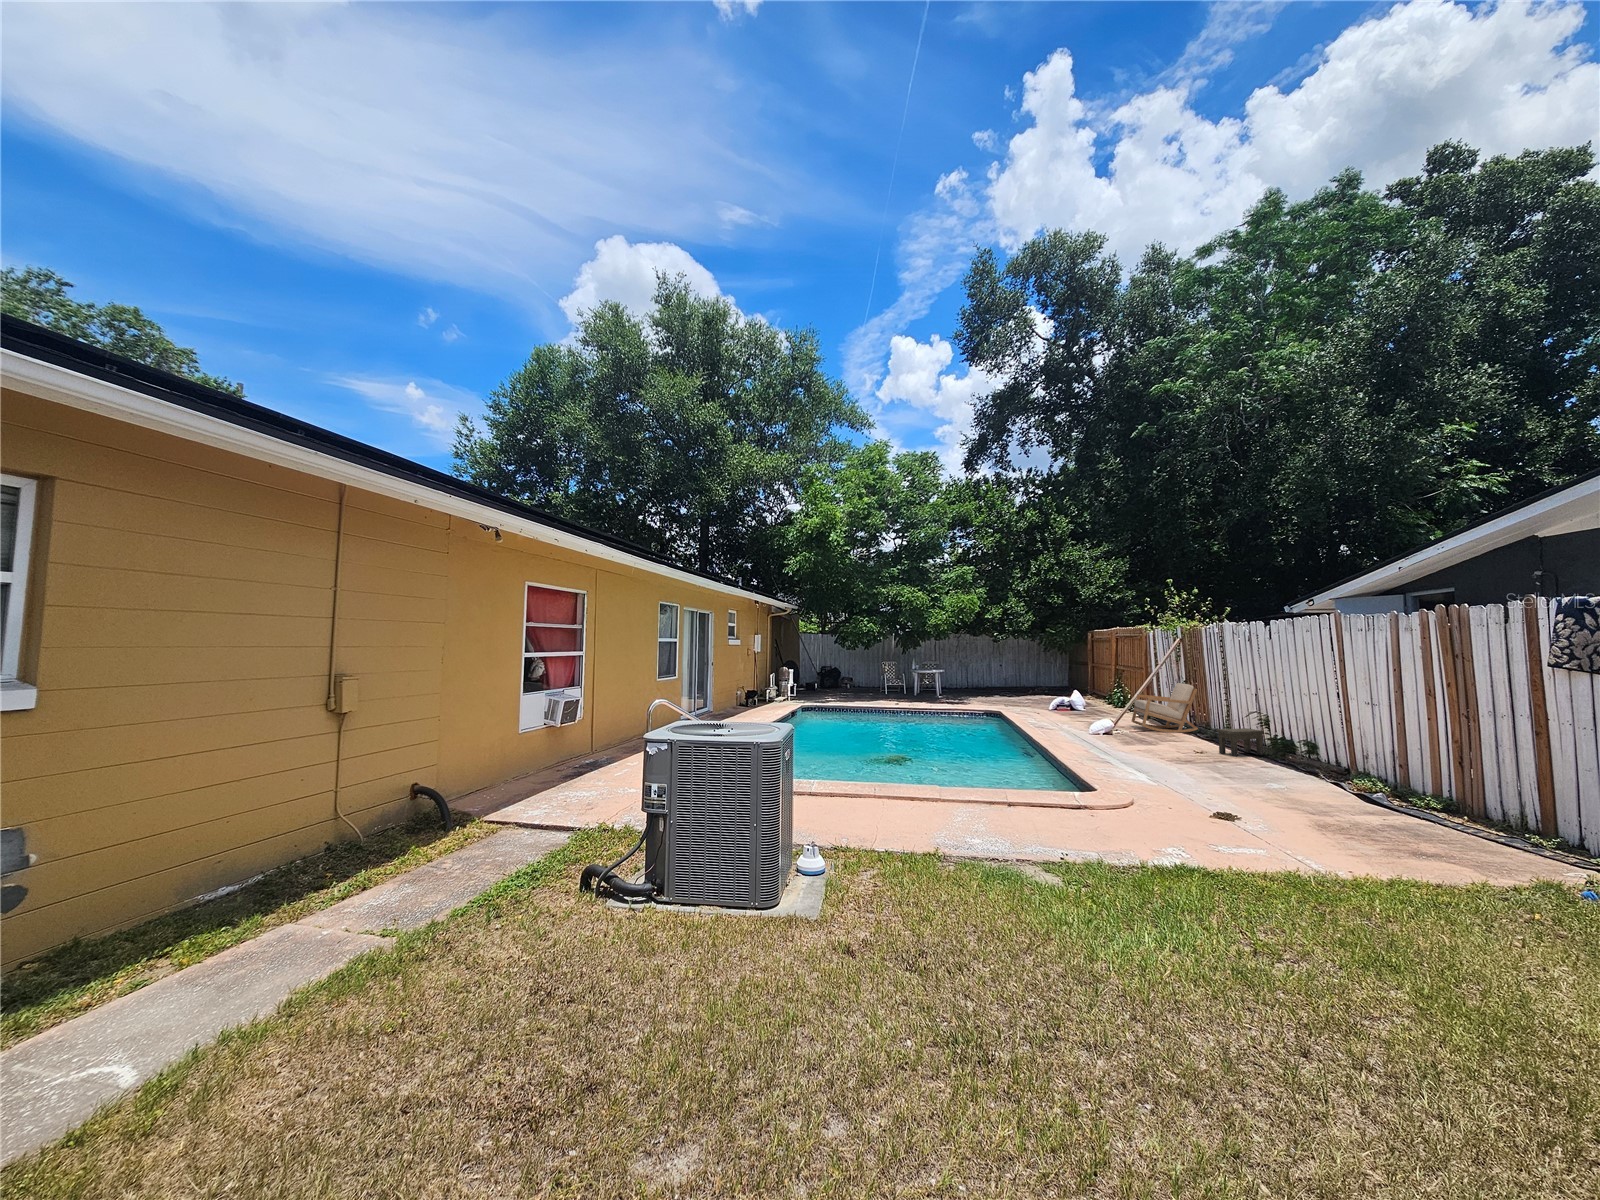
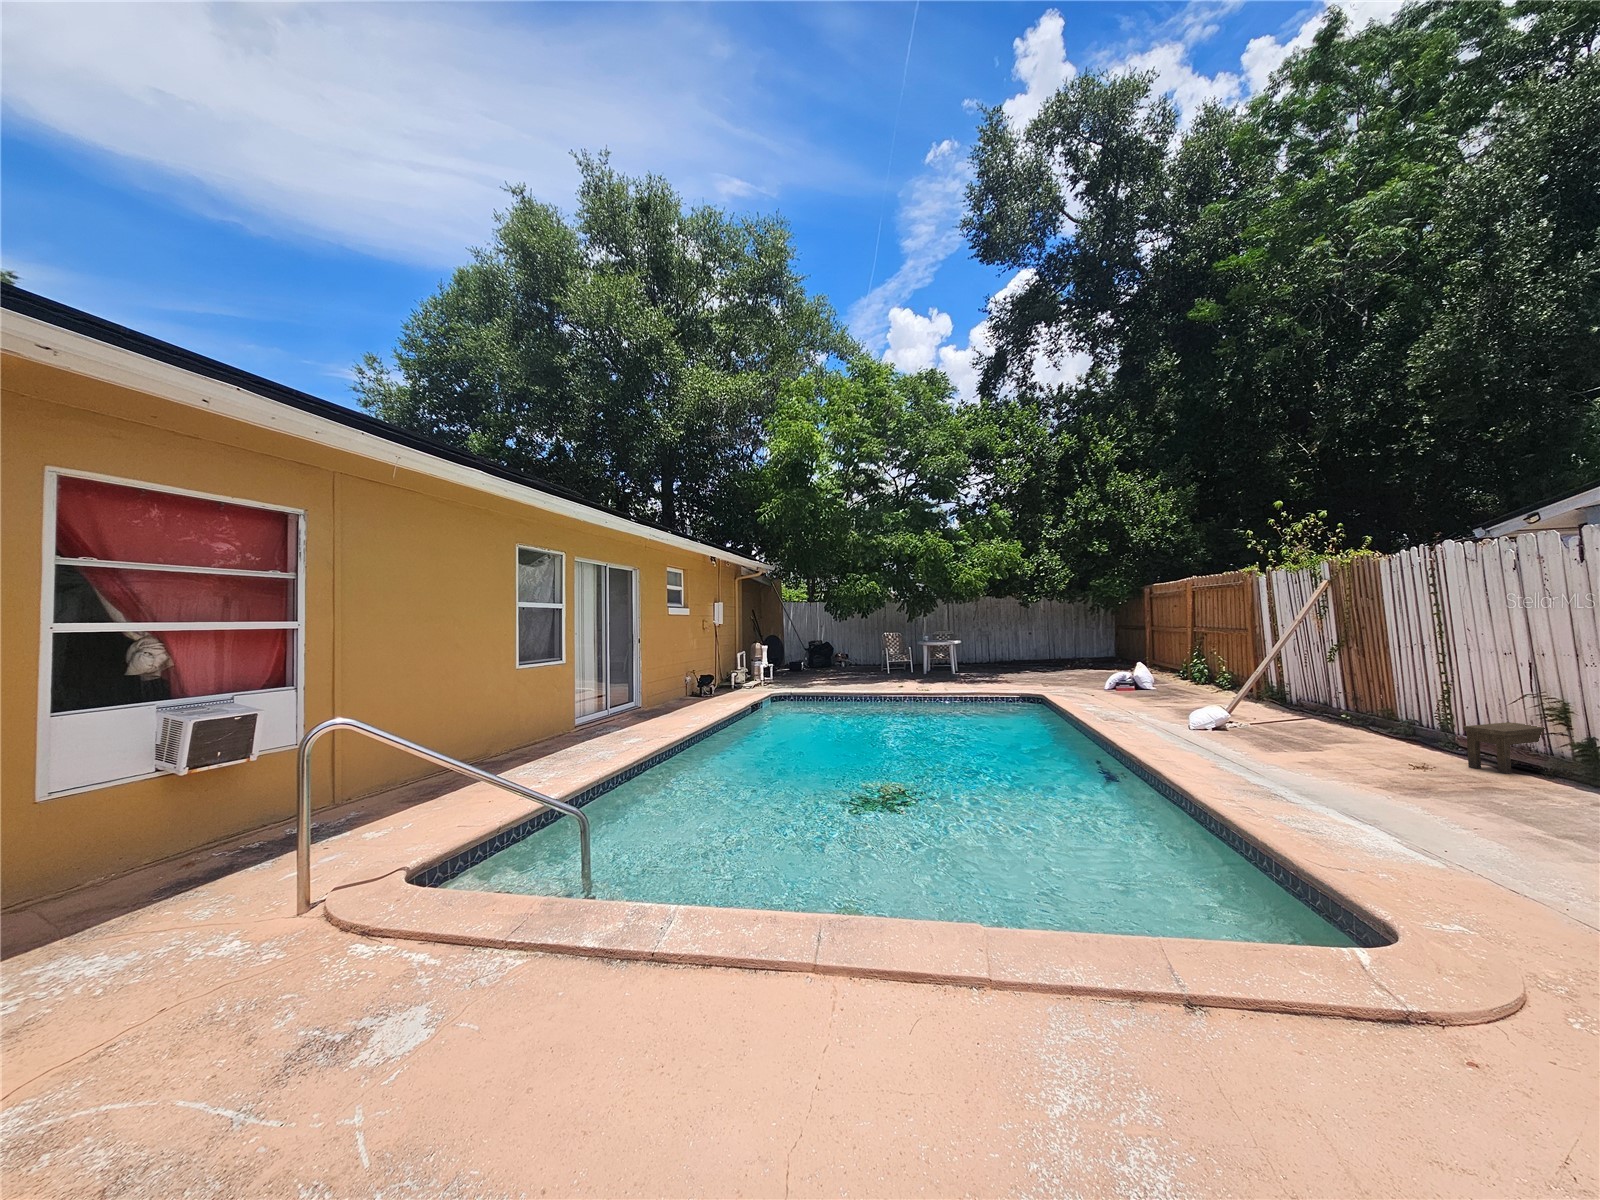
chair: present [1132,683,1198,733] -> none [1254,648,1370,724]

